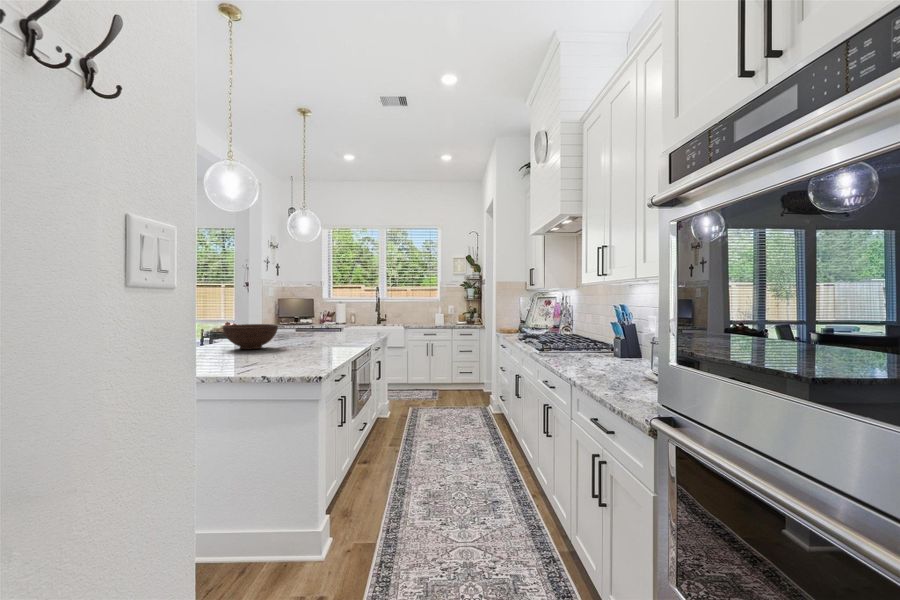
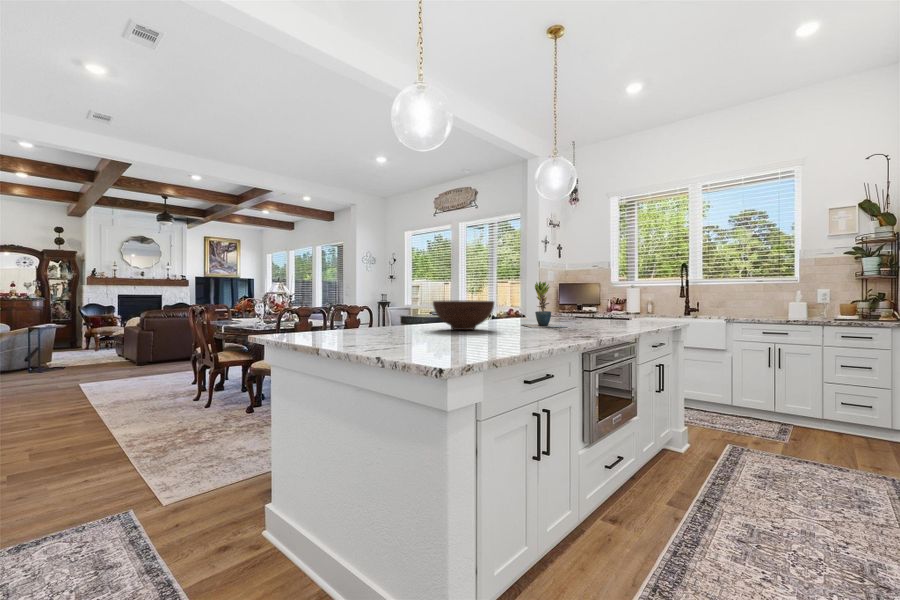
potted plant: none [282,307,325,343] -> present [522,282,566,328]

